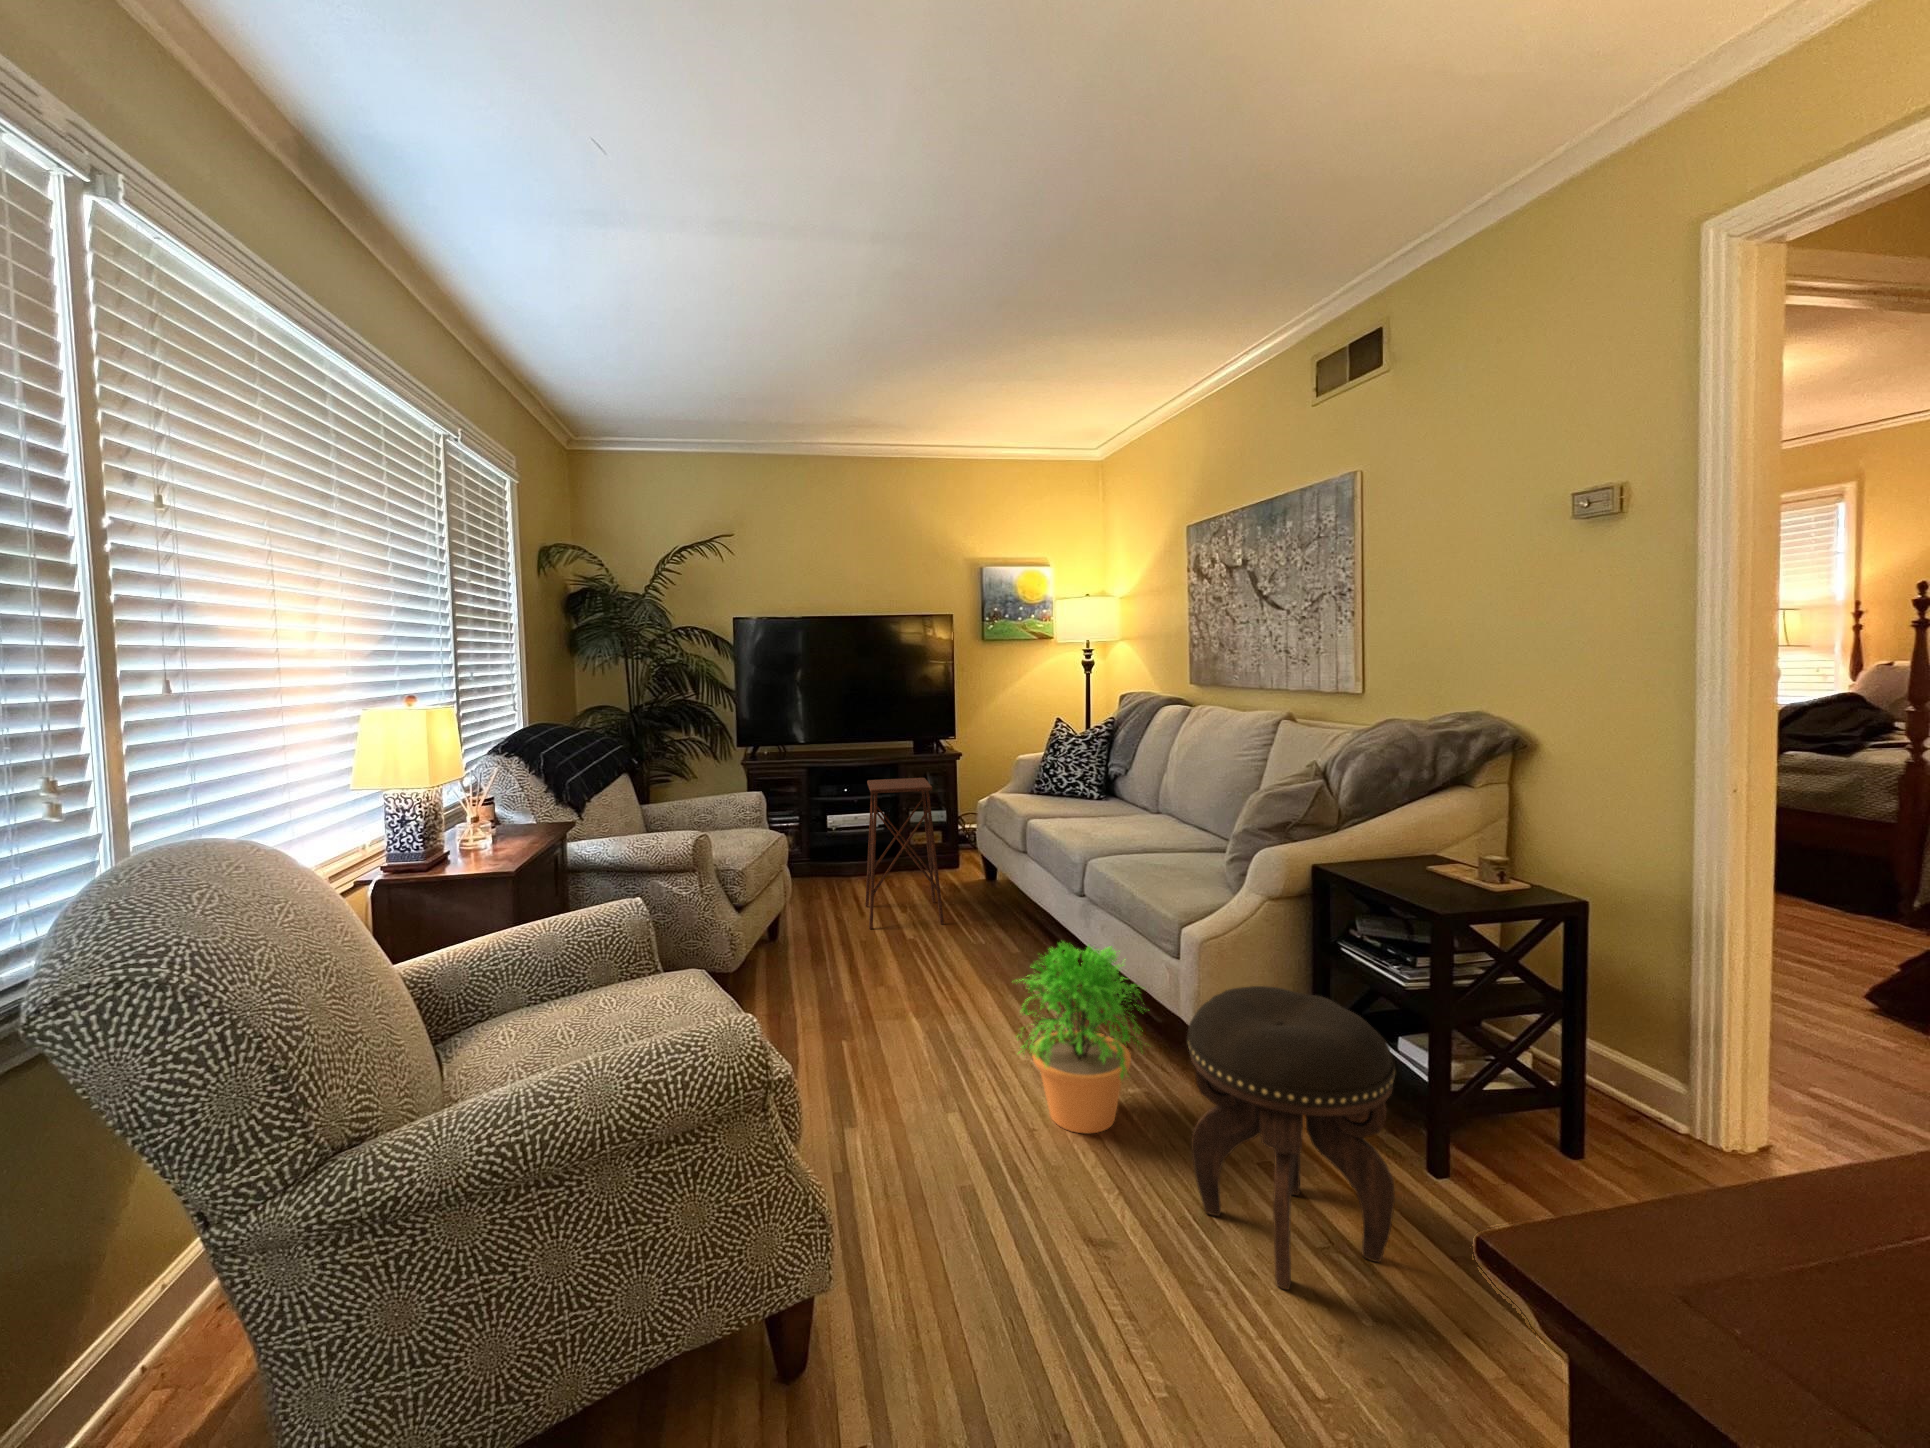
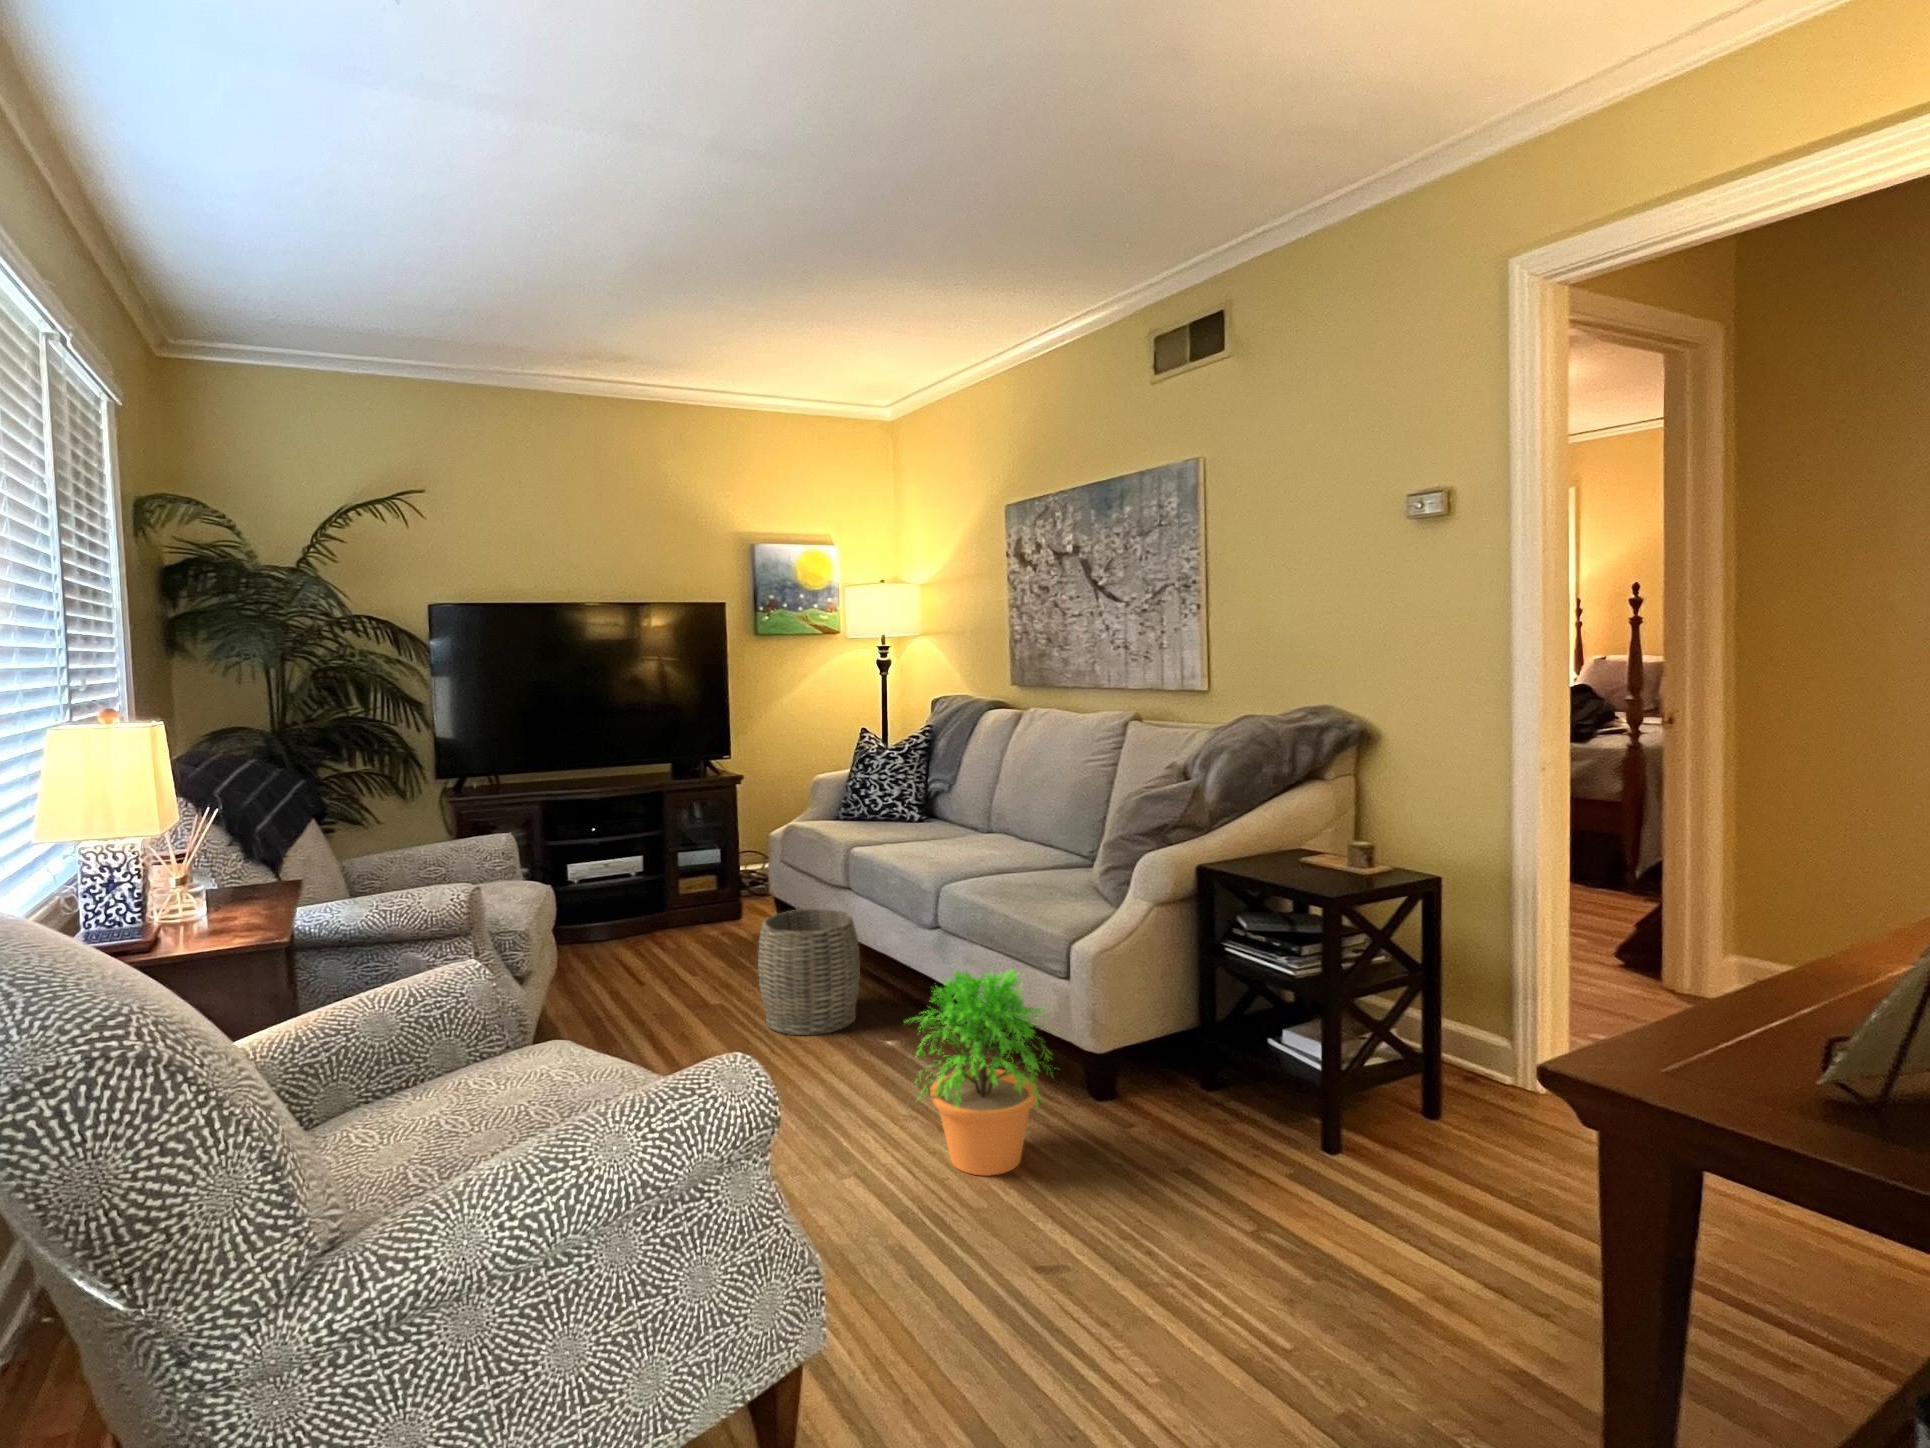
side table: present [865,778,944,929] -> none [640,806,750,999]
woven basket: none [937,868,1021,975] -> present [758,909,860,1035]
footstool: present [1187,986,1395,1289] -> none [1118,987,1313,1274]

